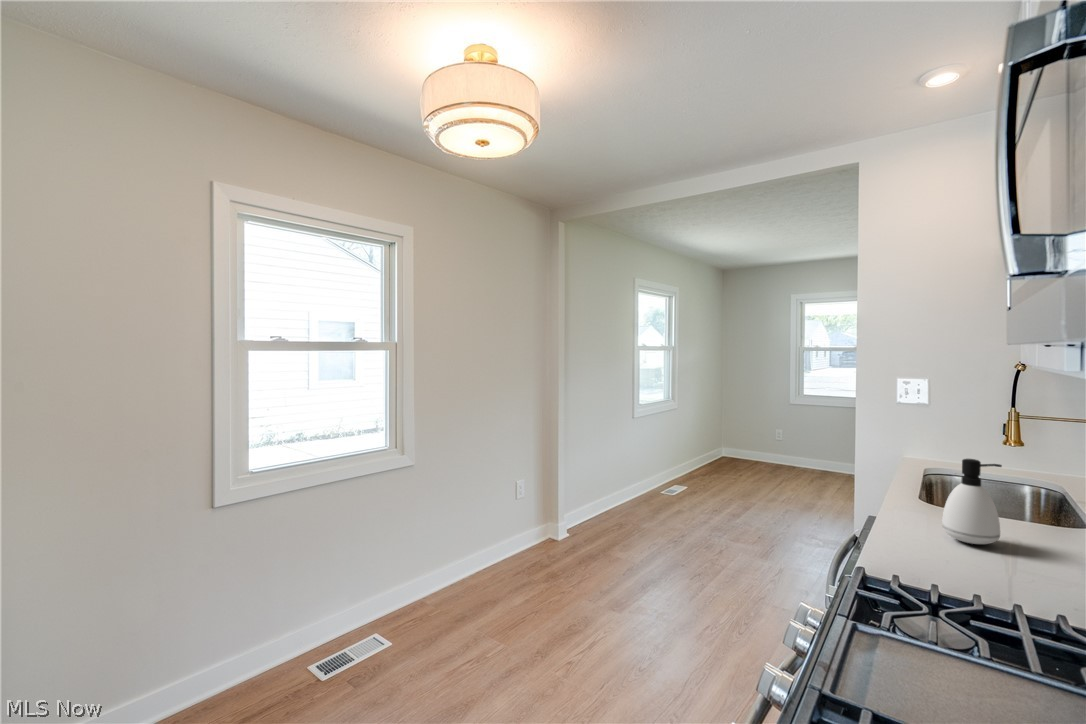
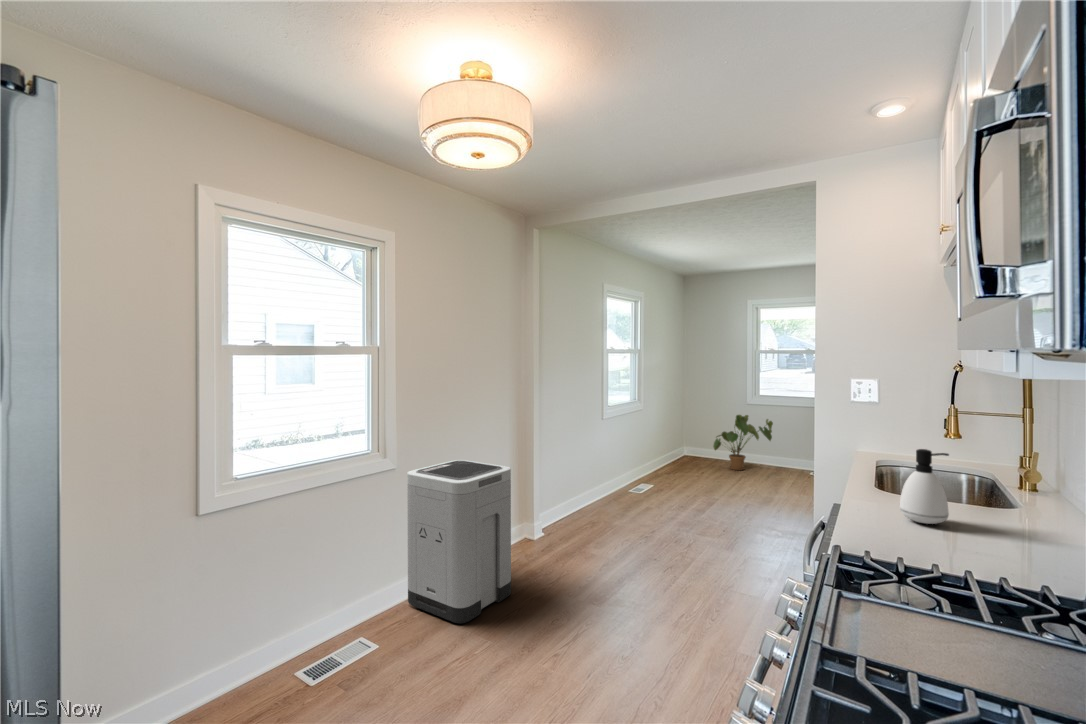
house plant: none [753,415,818,473] -> present [713,415,773,470]
trash can: none [425,458,530,624] -> present [407,460,511,624]

